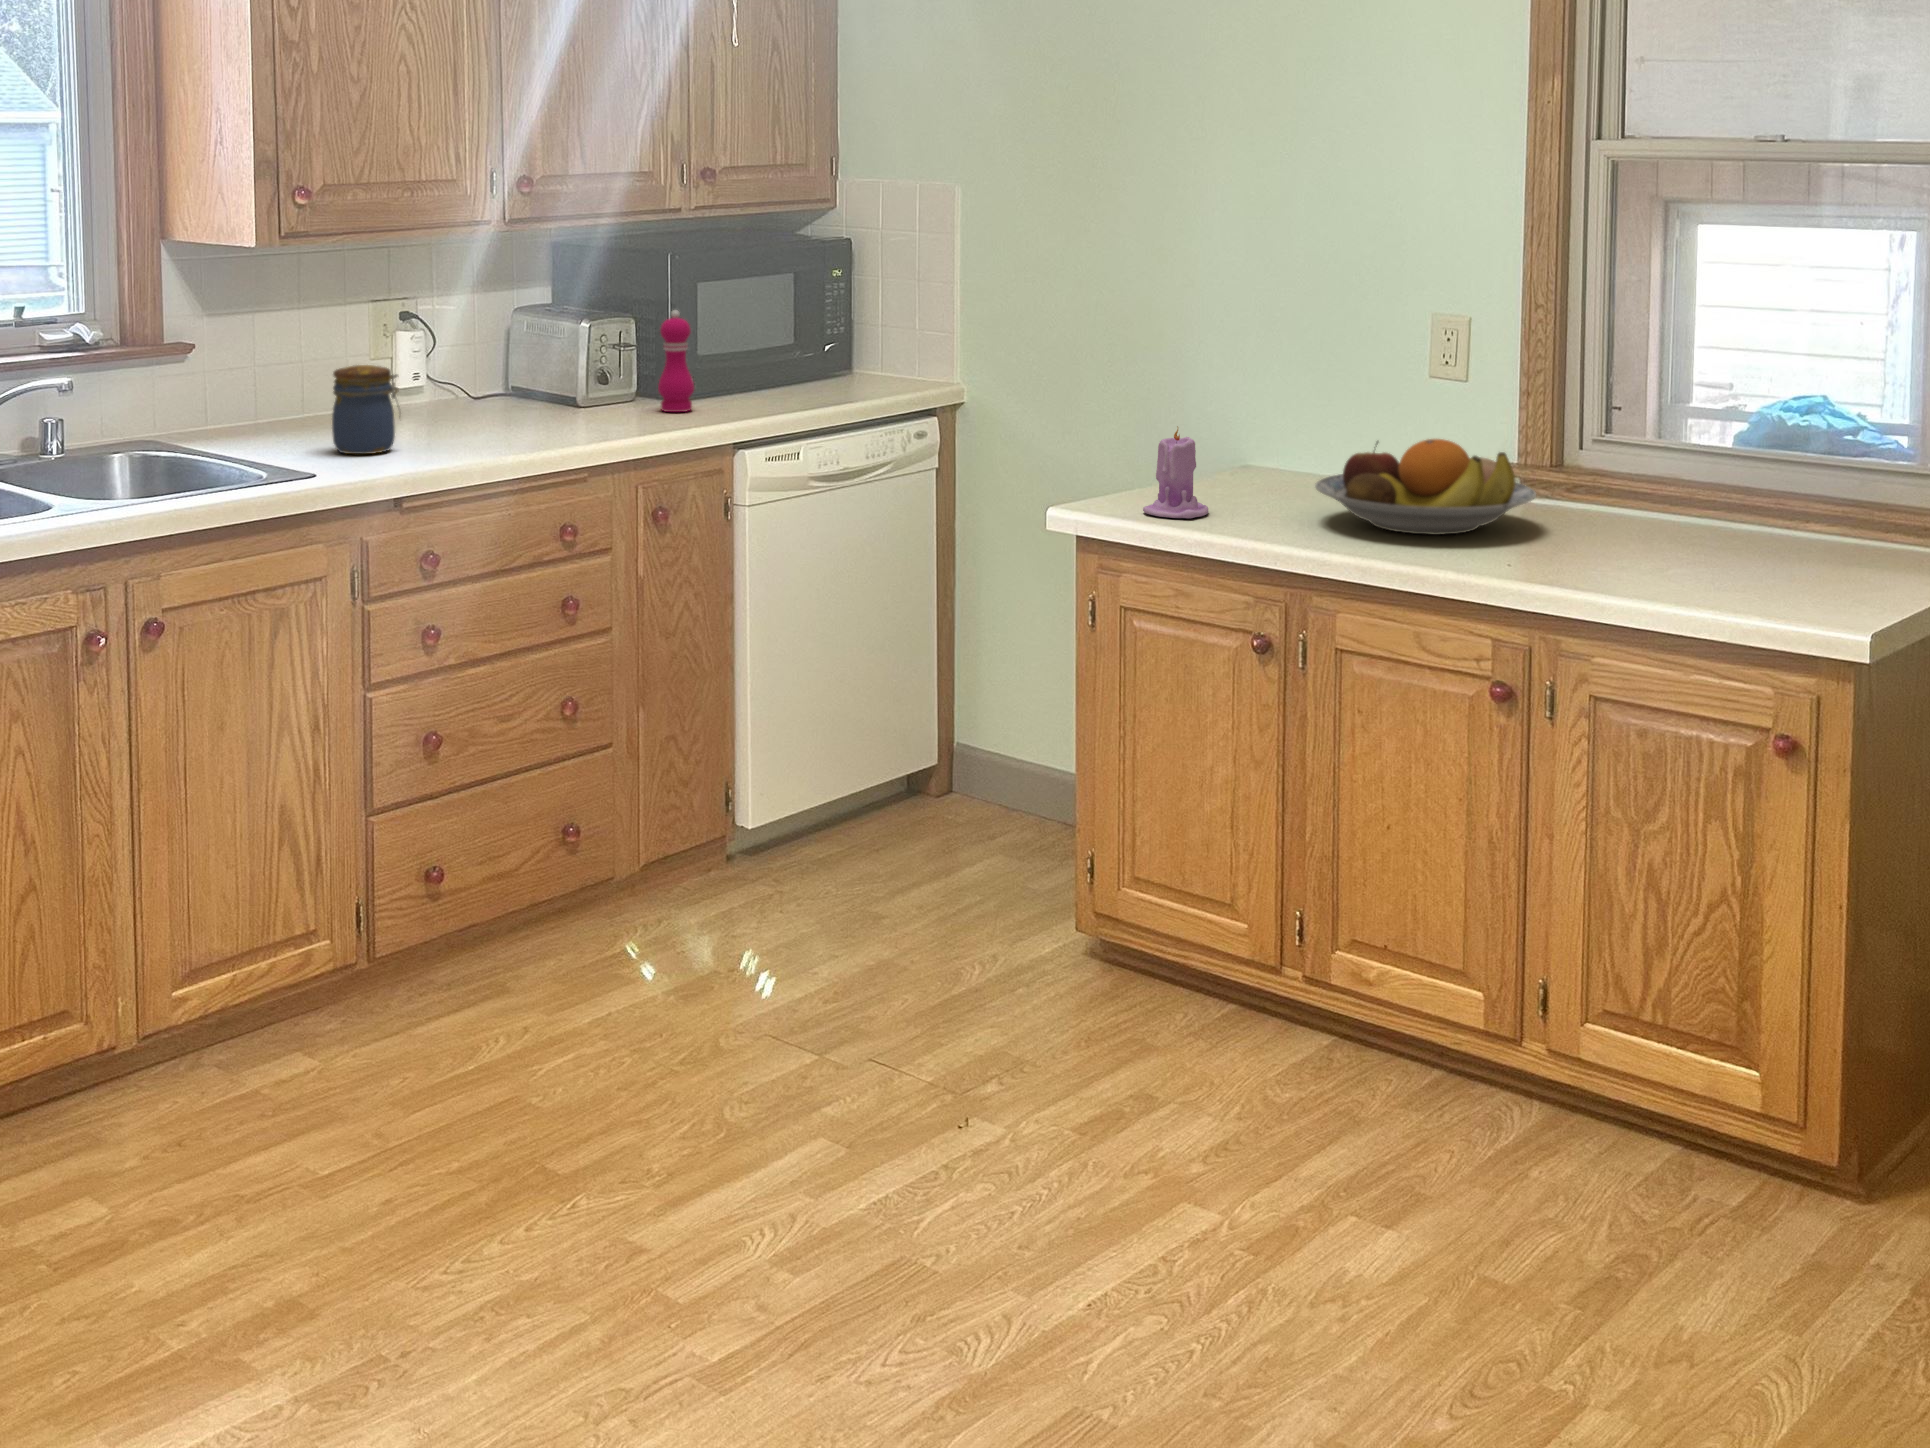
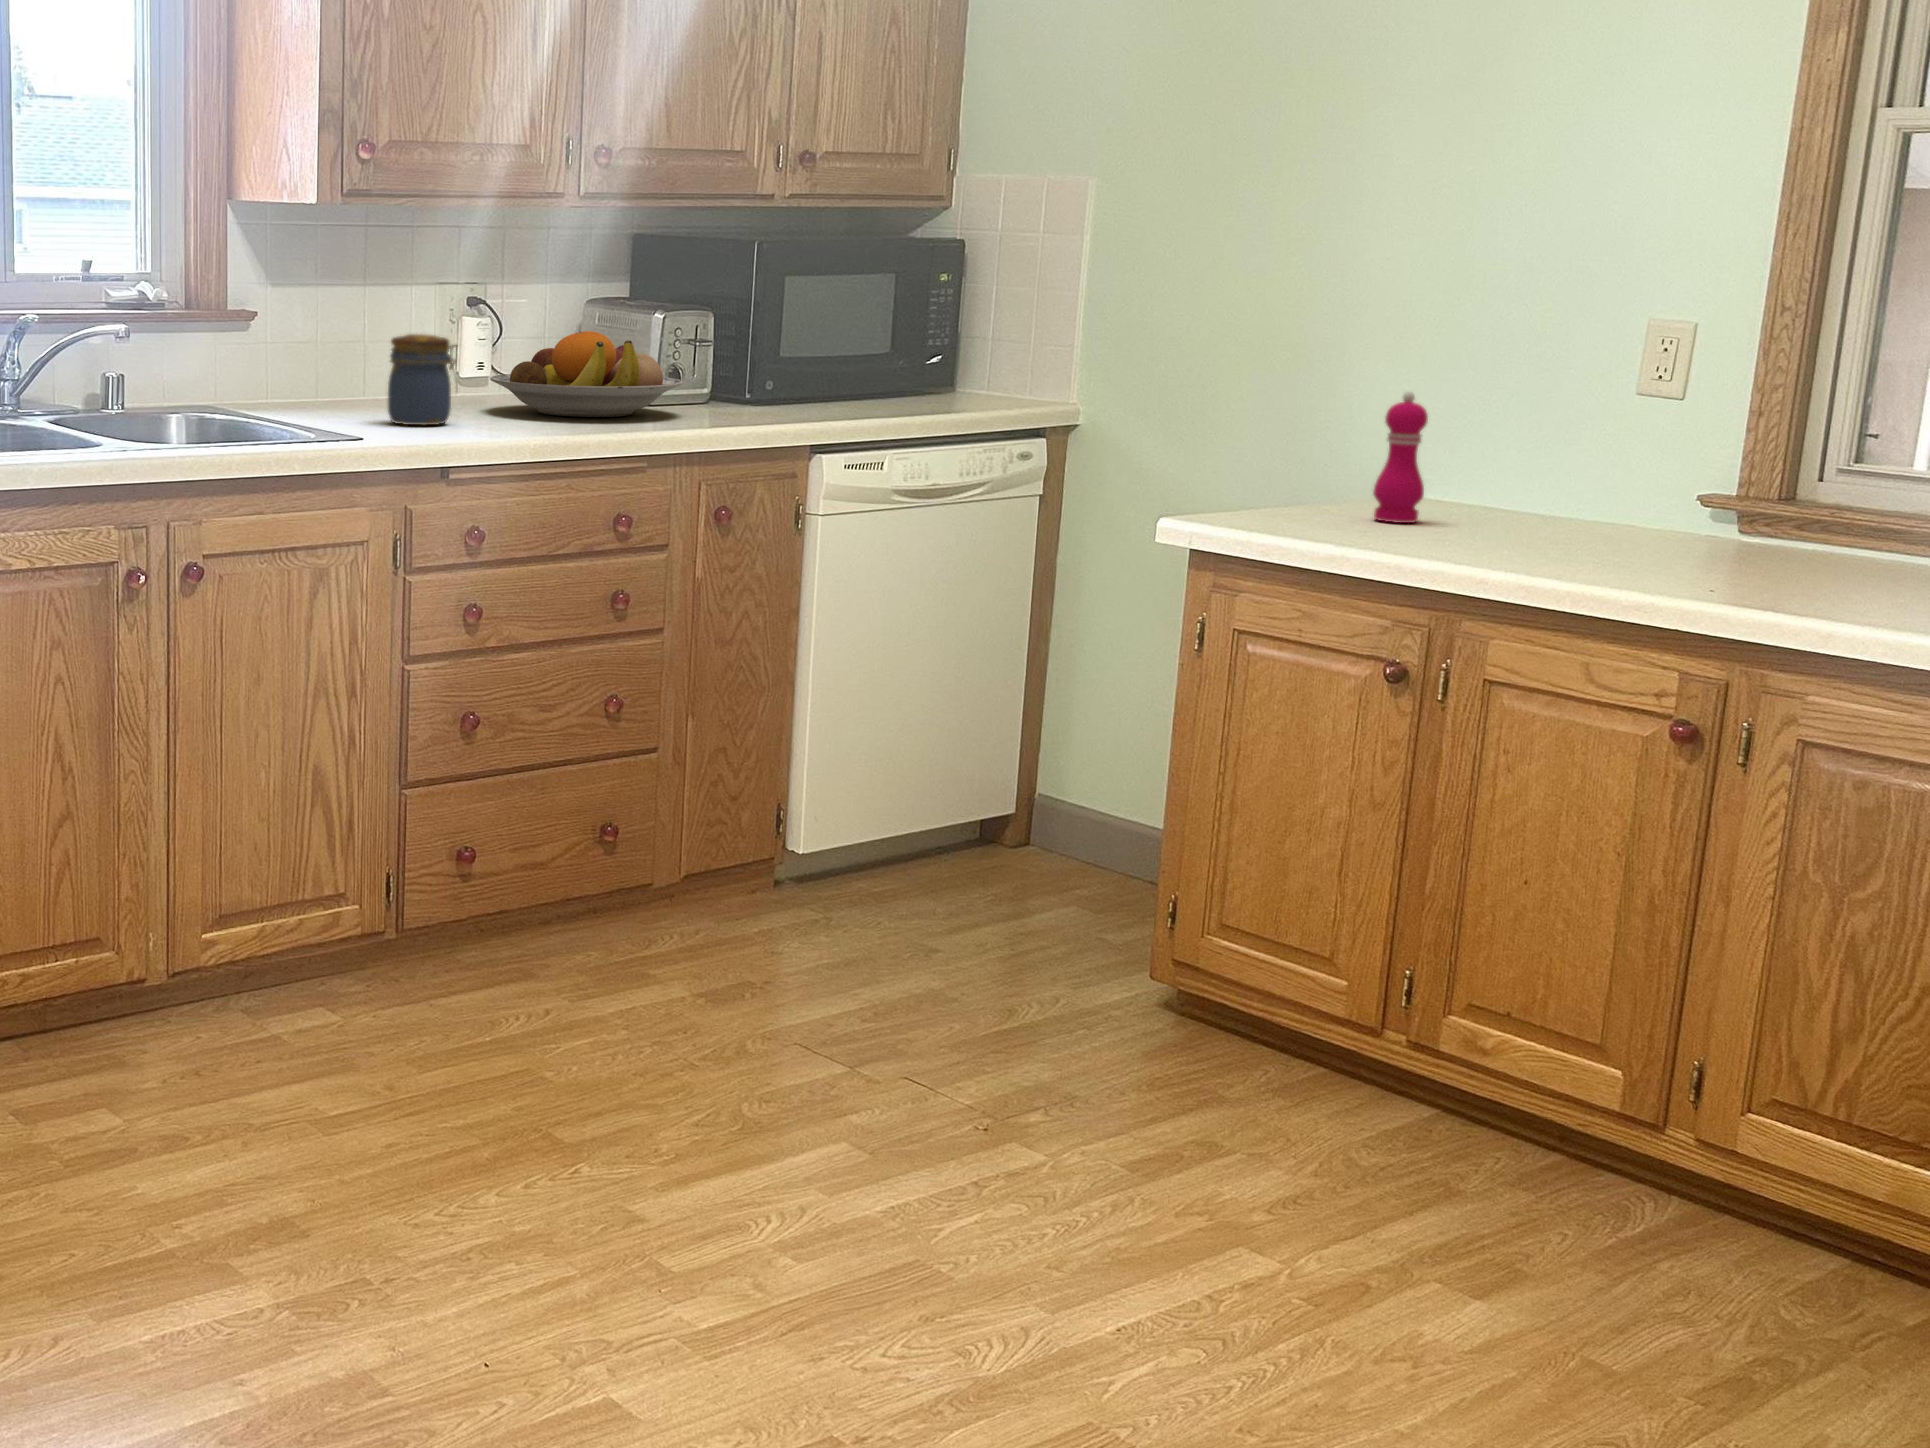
pepper mill: present [658,310,694,412] -> present [1373,392,1428,523]
candle: present [1143,426,1208,518] -> none [1265,428,1344,531]
fruit bowl: present [1315,439,1536,535] -> present [490,331,683,417]

